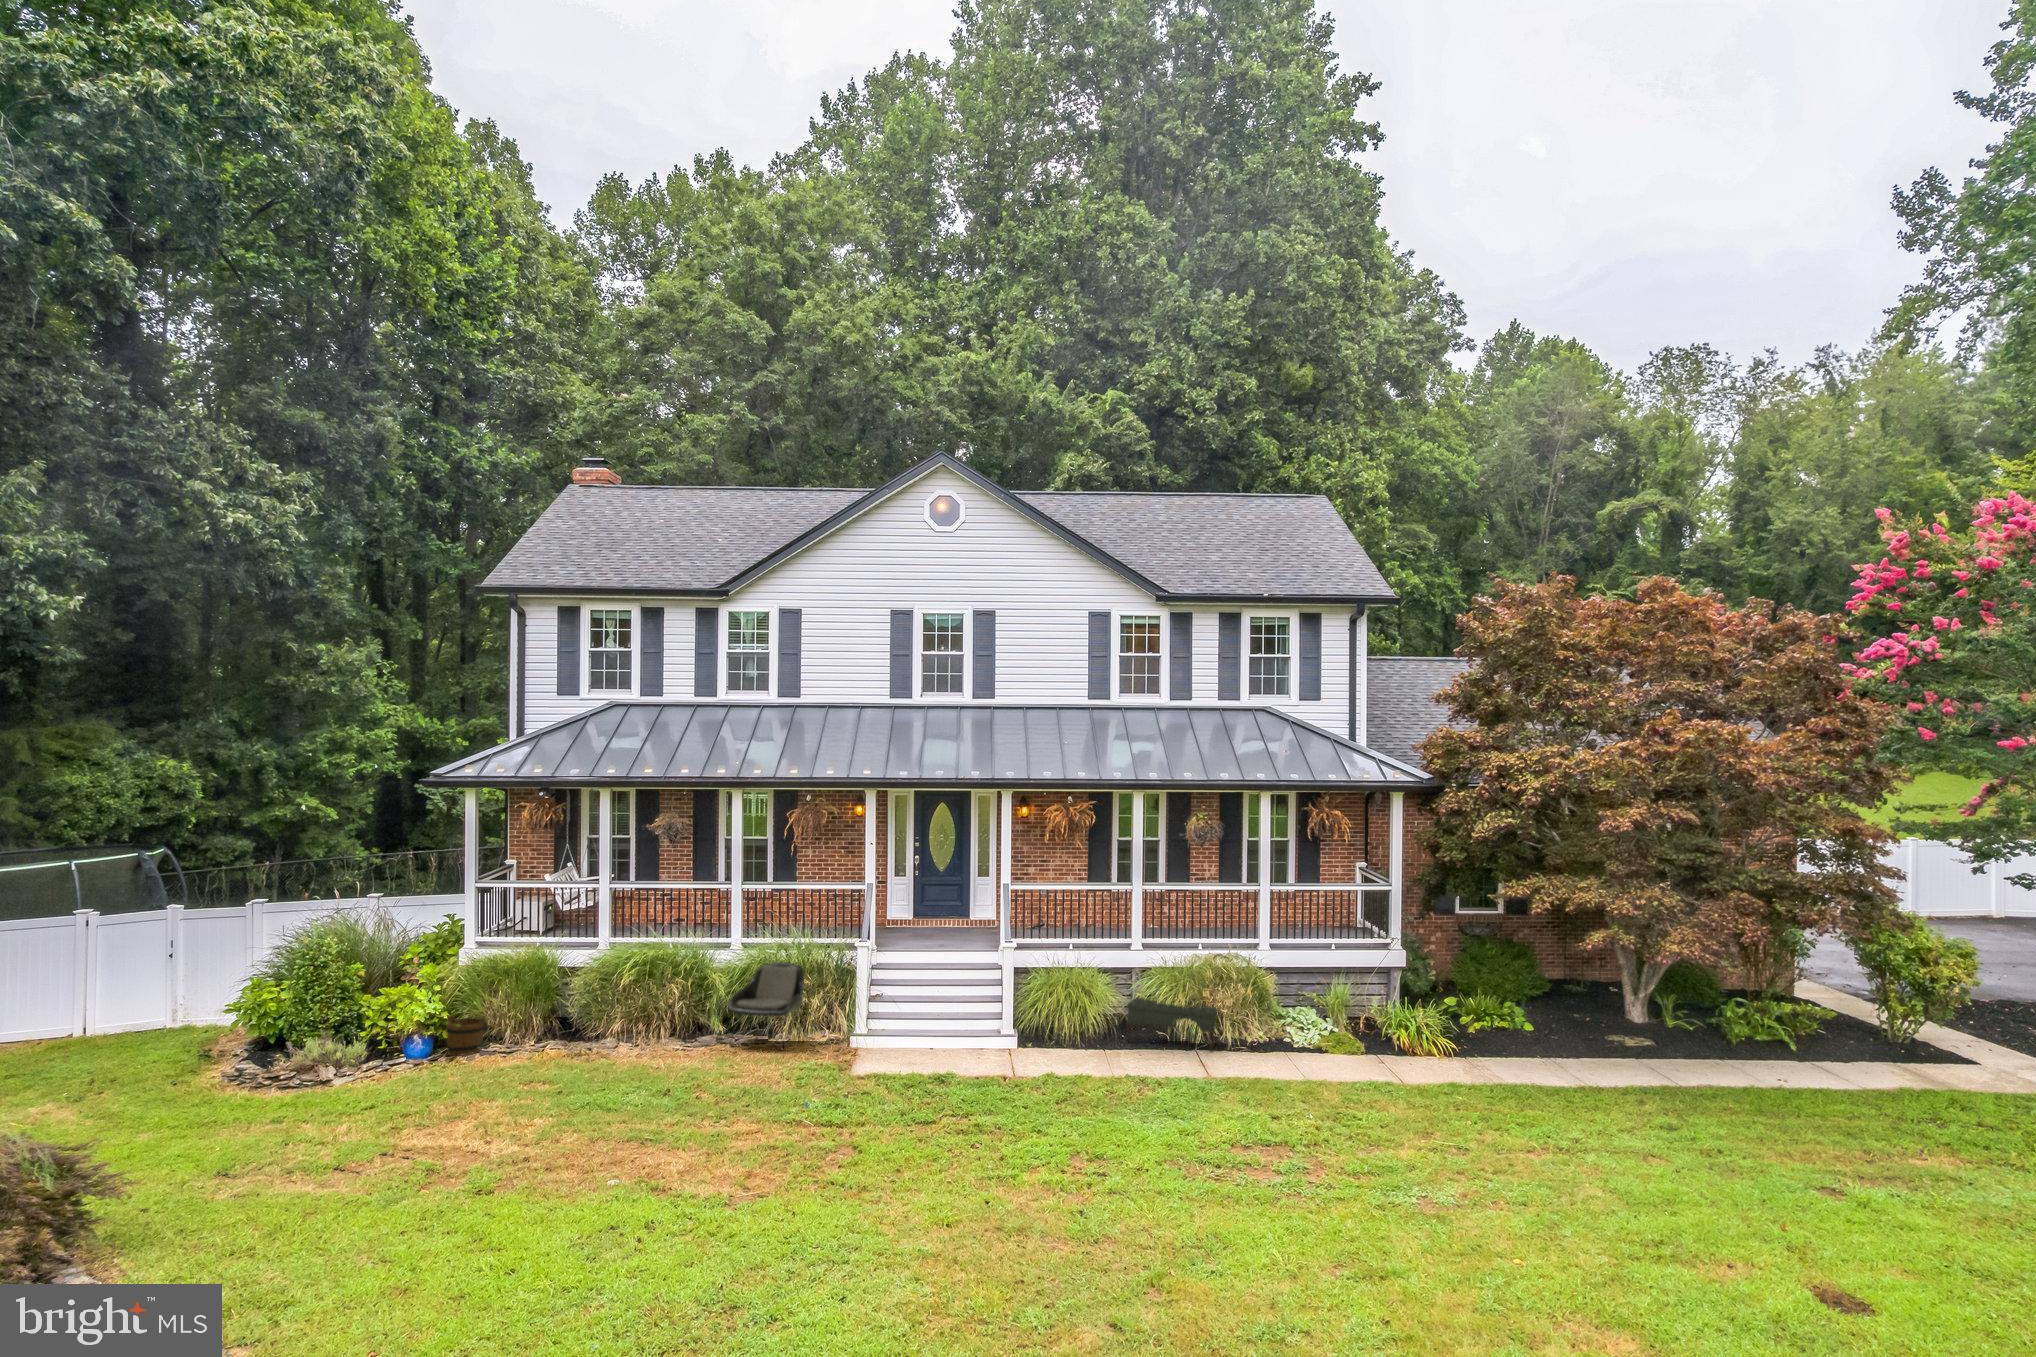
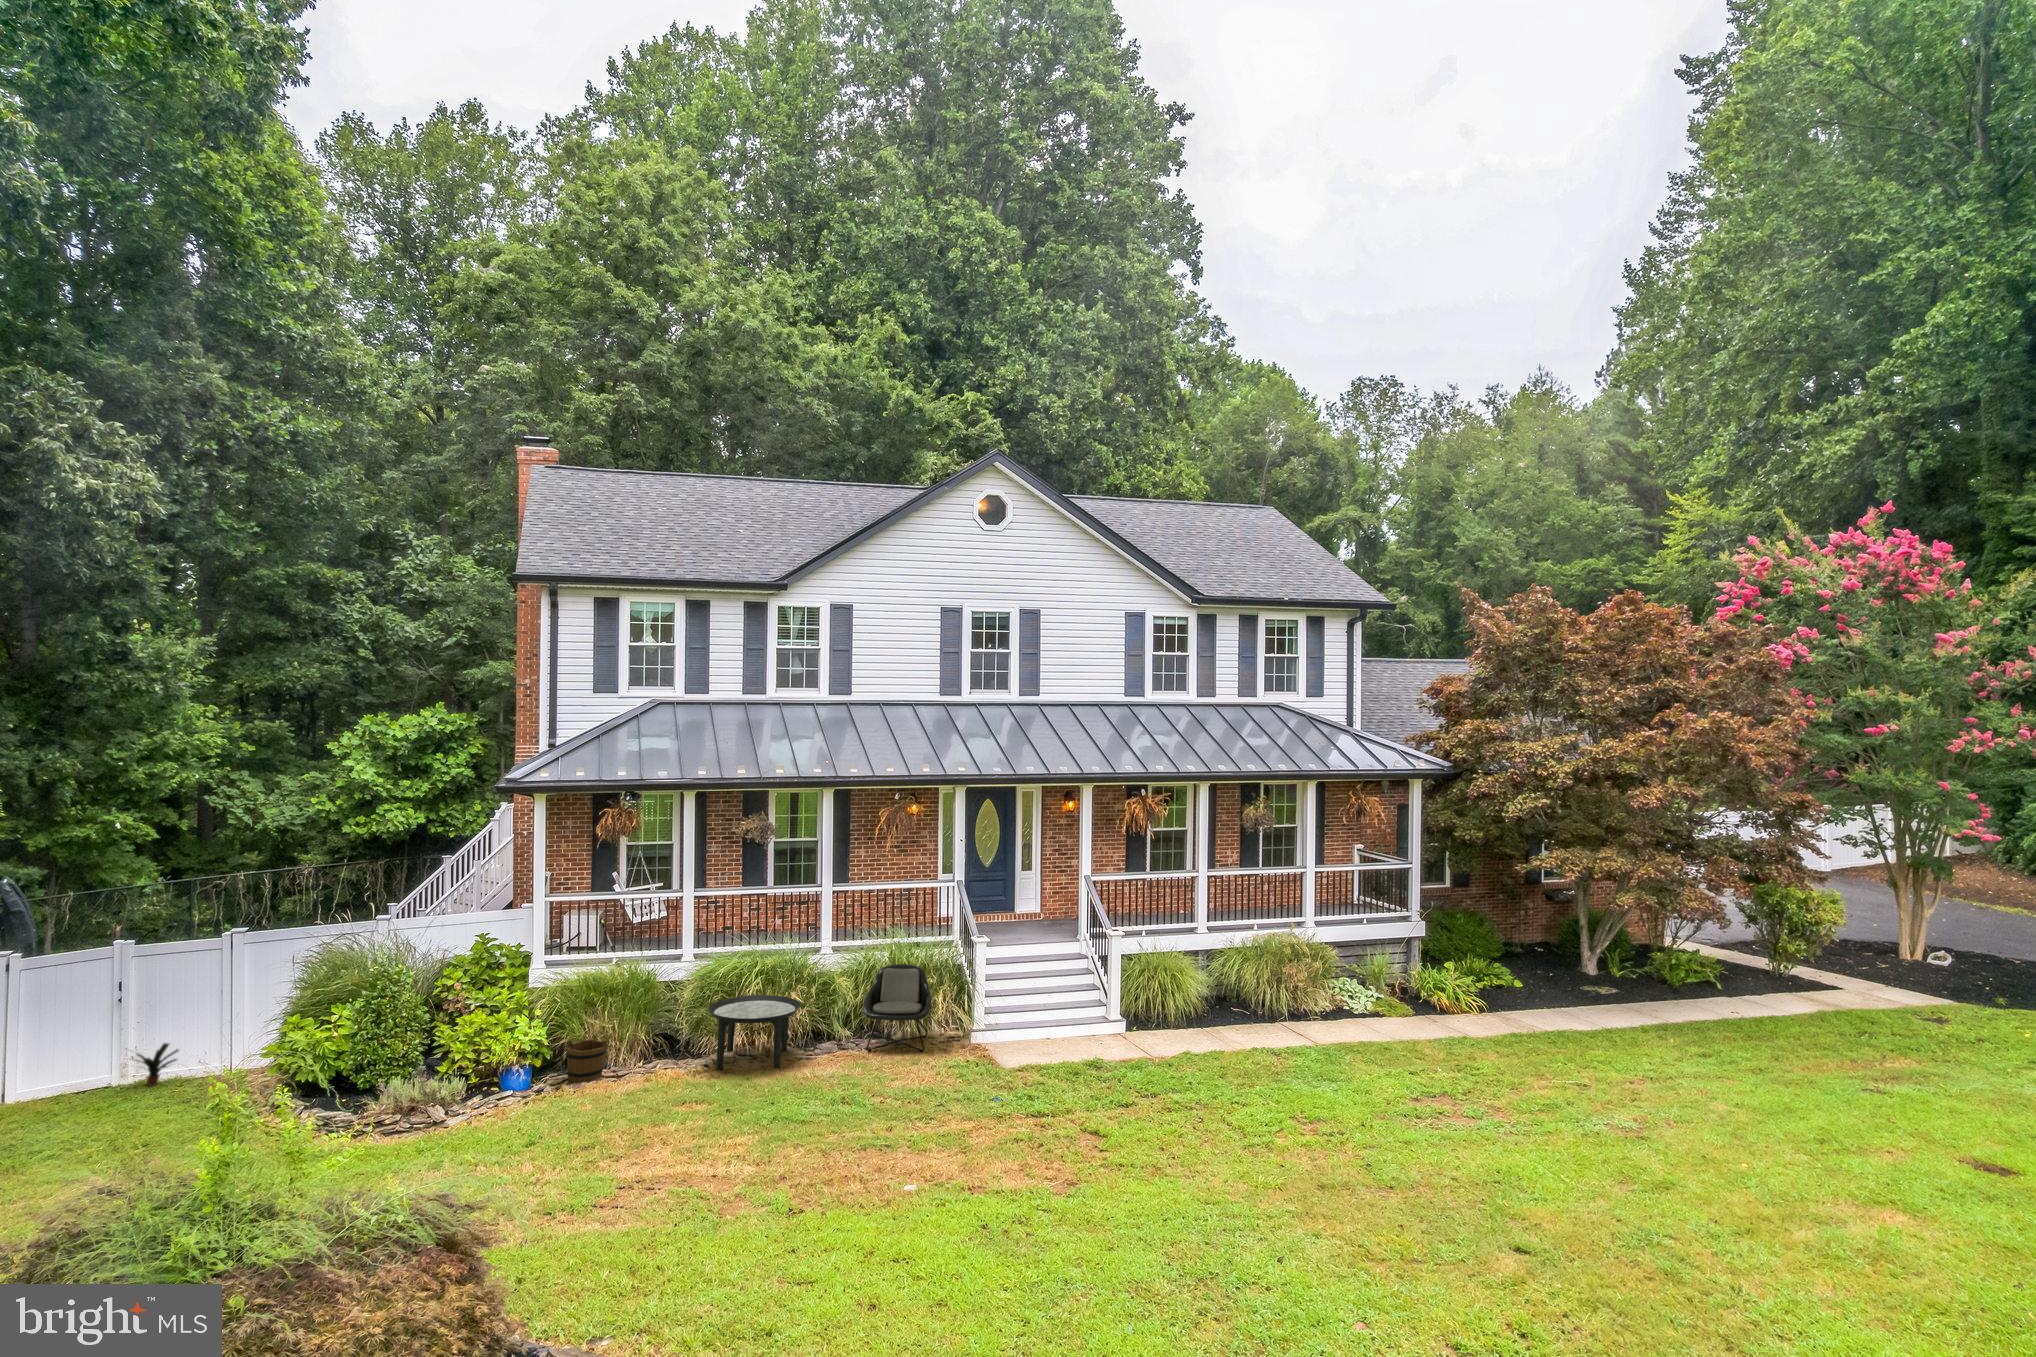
round table: none [572,984,666,1055] -> present [708,995,801,1070]
potted plant: none [95,997,144,1034] -> present [132,1043,178,1086]
bench: present [1127,998,1218,1052] -> none [1218,978,1301,1025]

